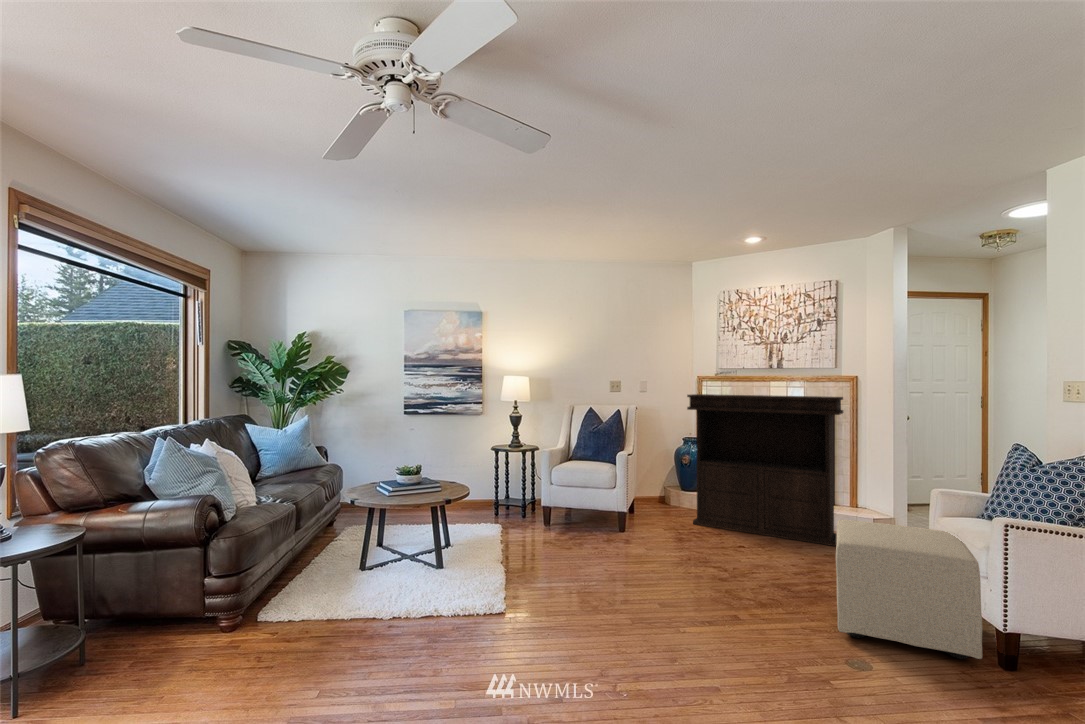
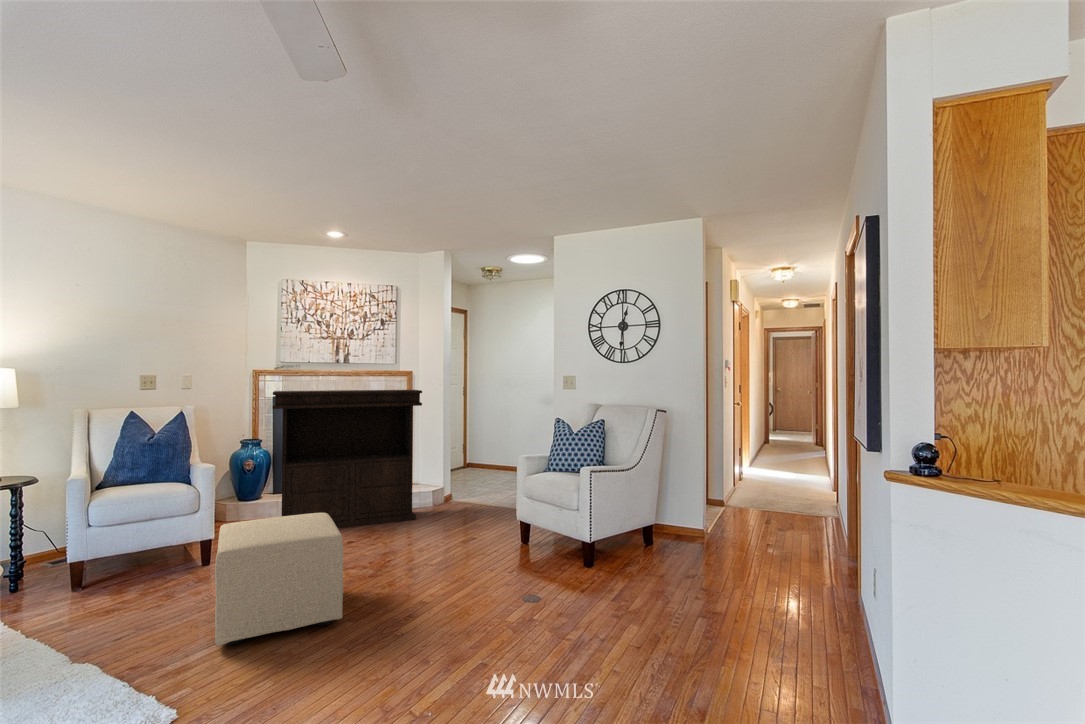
ottoman: present [836,520,982,659] -> present [215,513,343,646]

